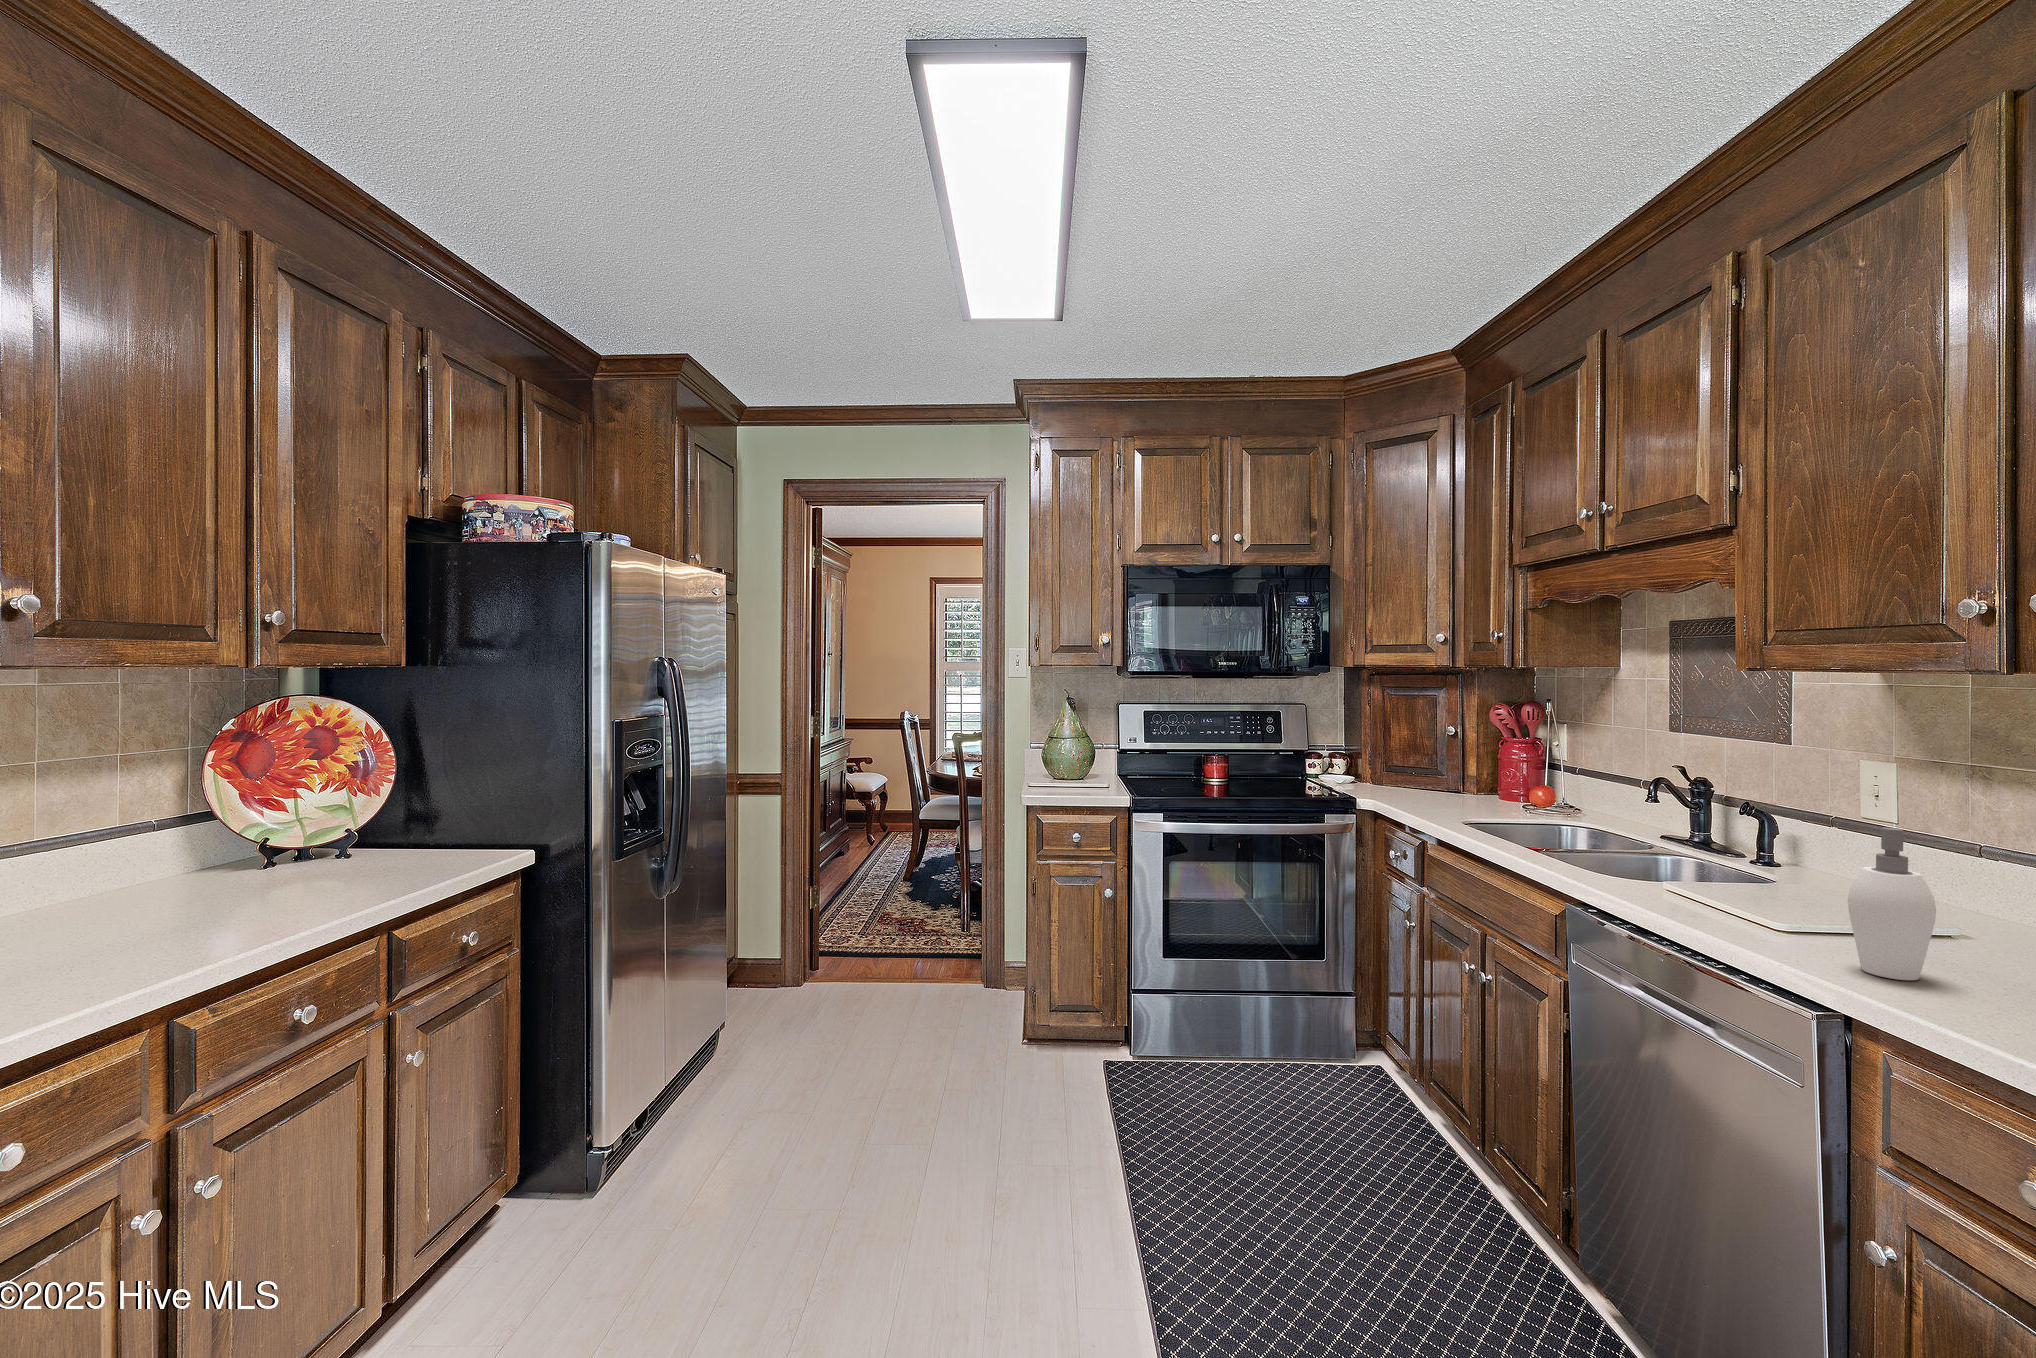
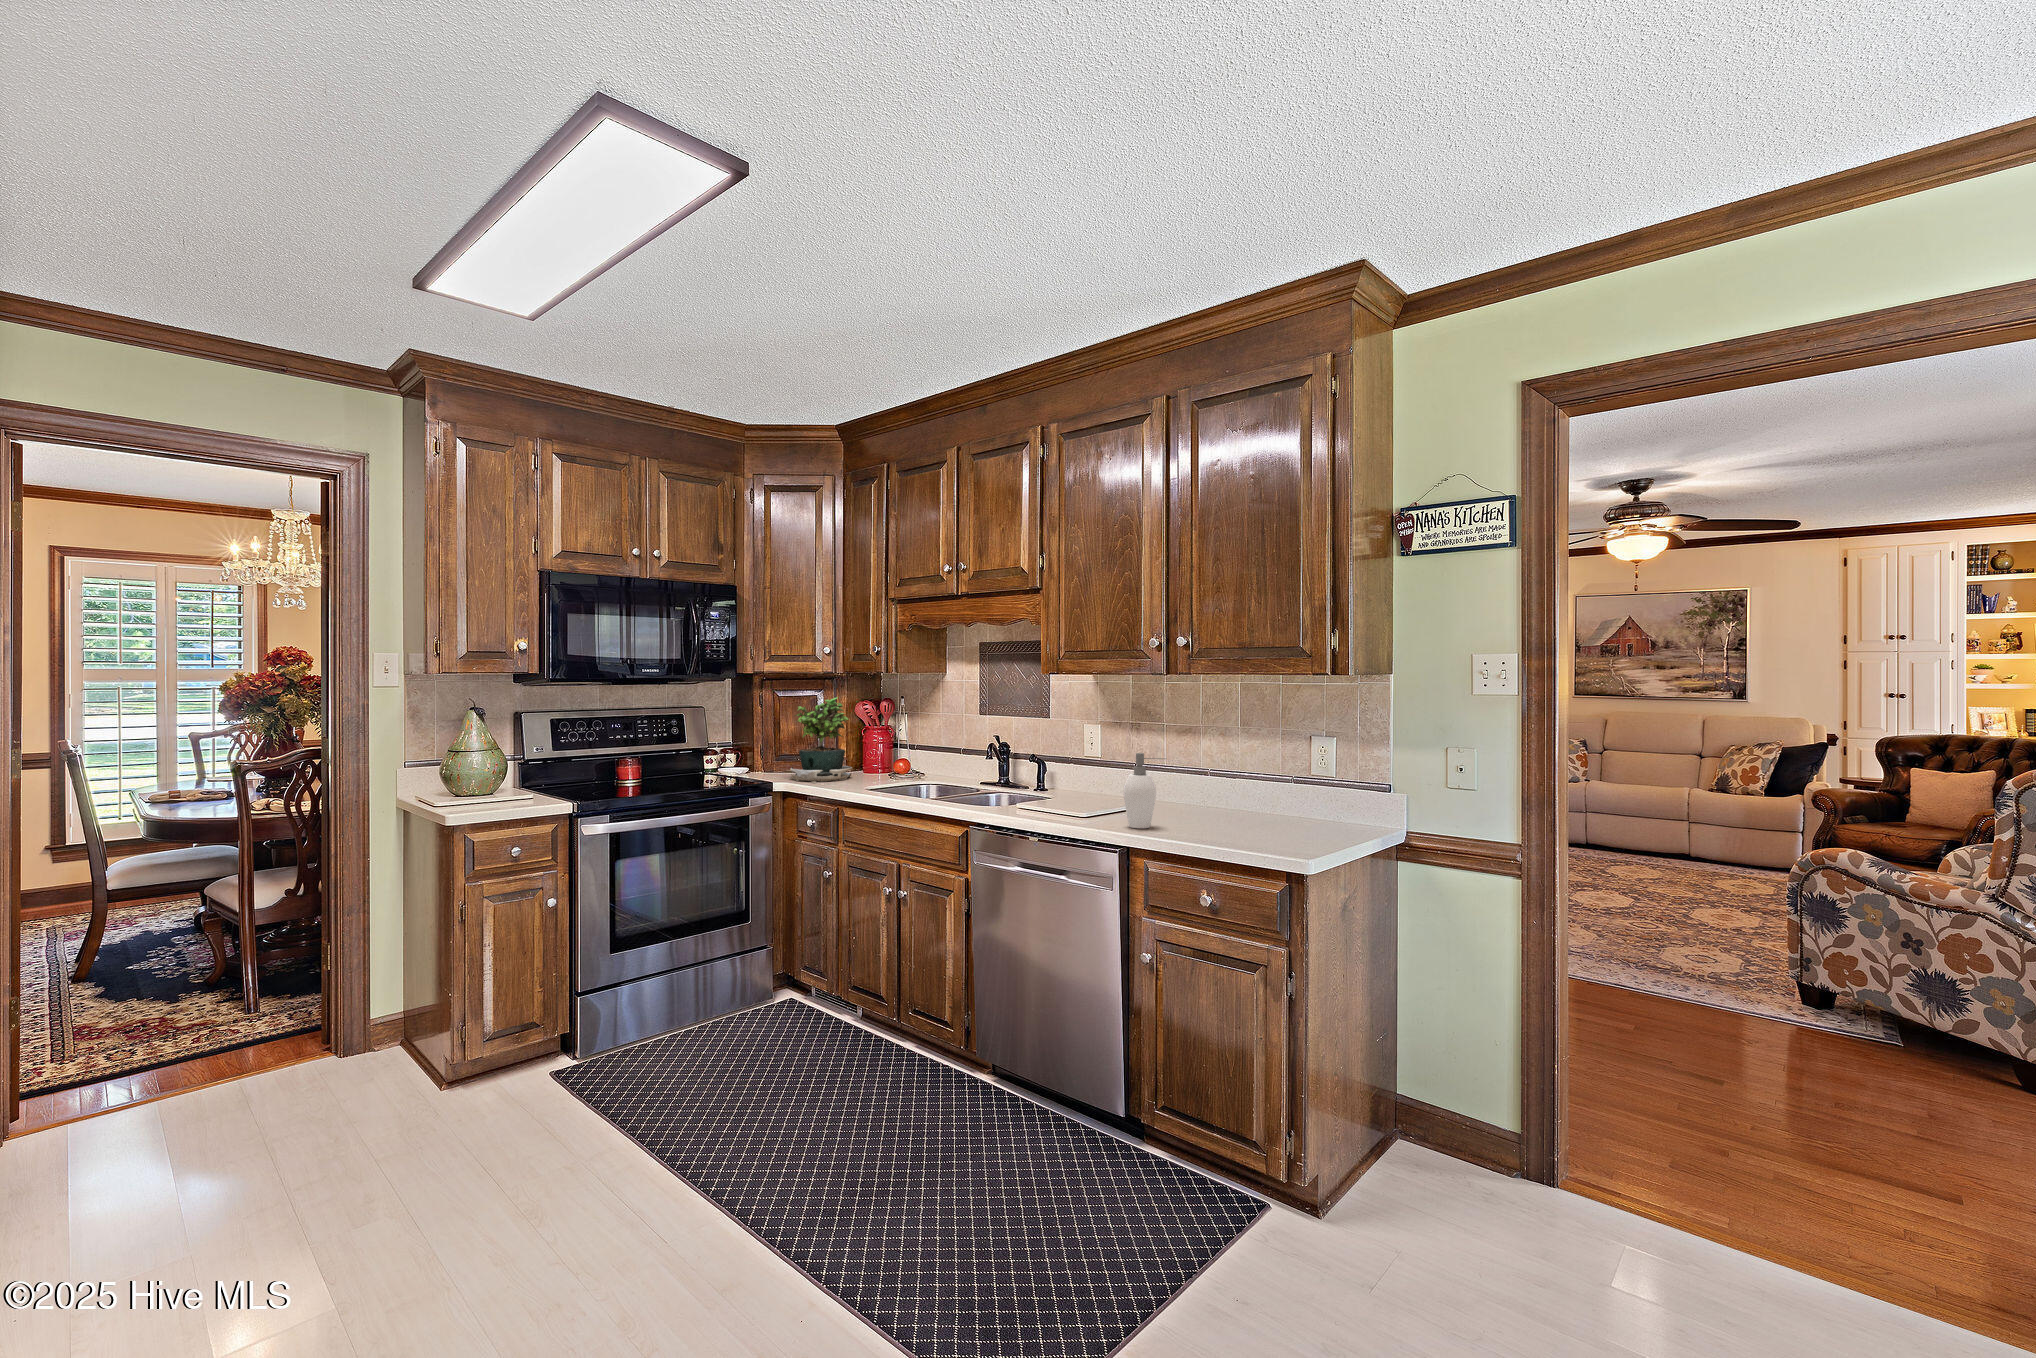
potted plant: none [1387,698,1472,810] -> present [790,697,852,784]

